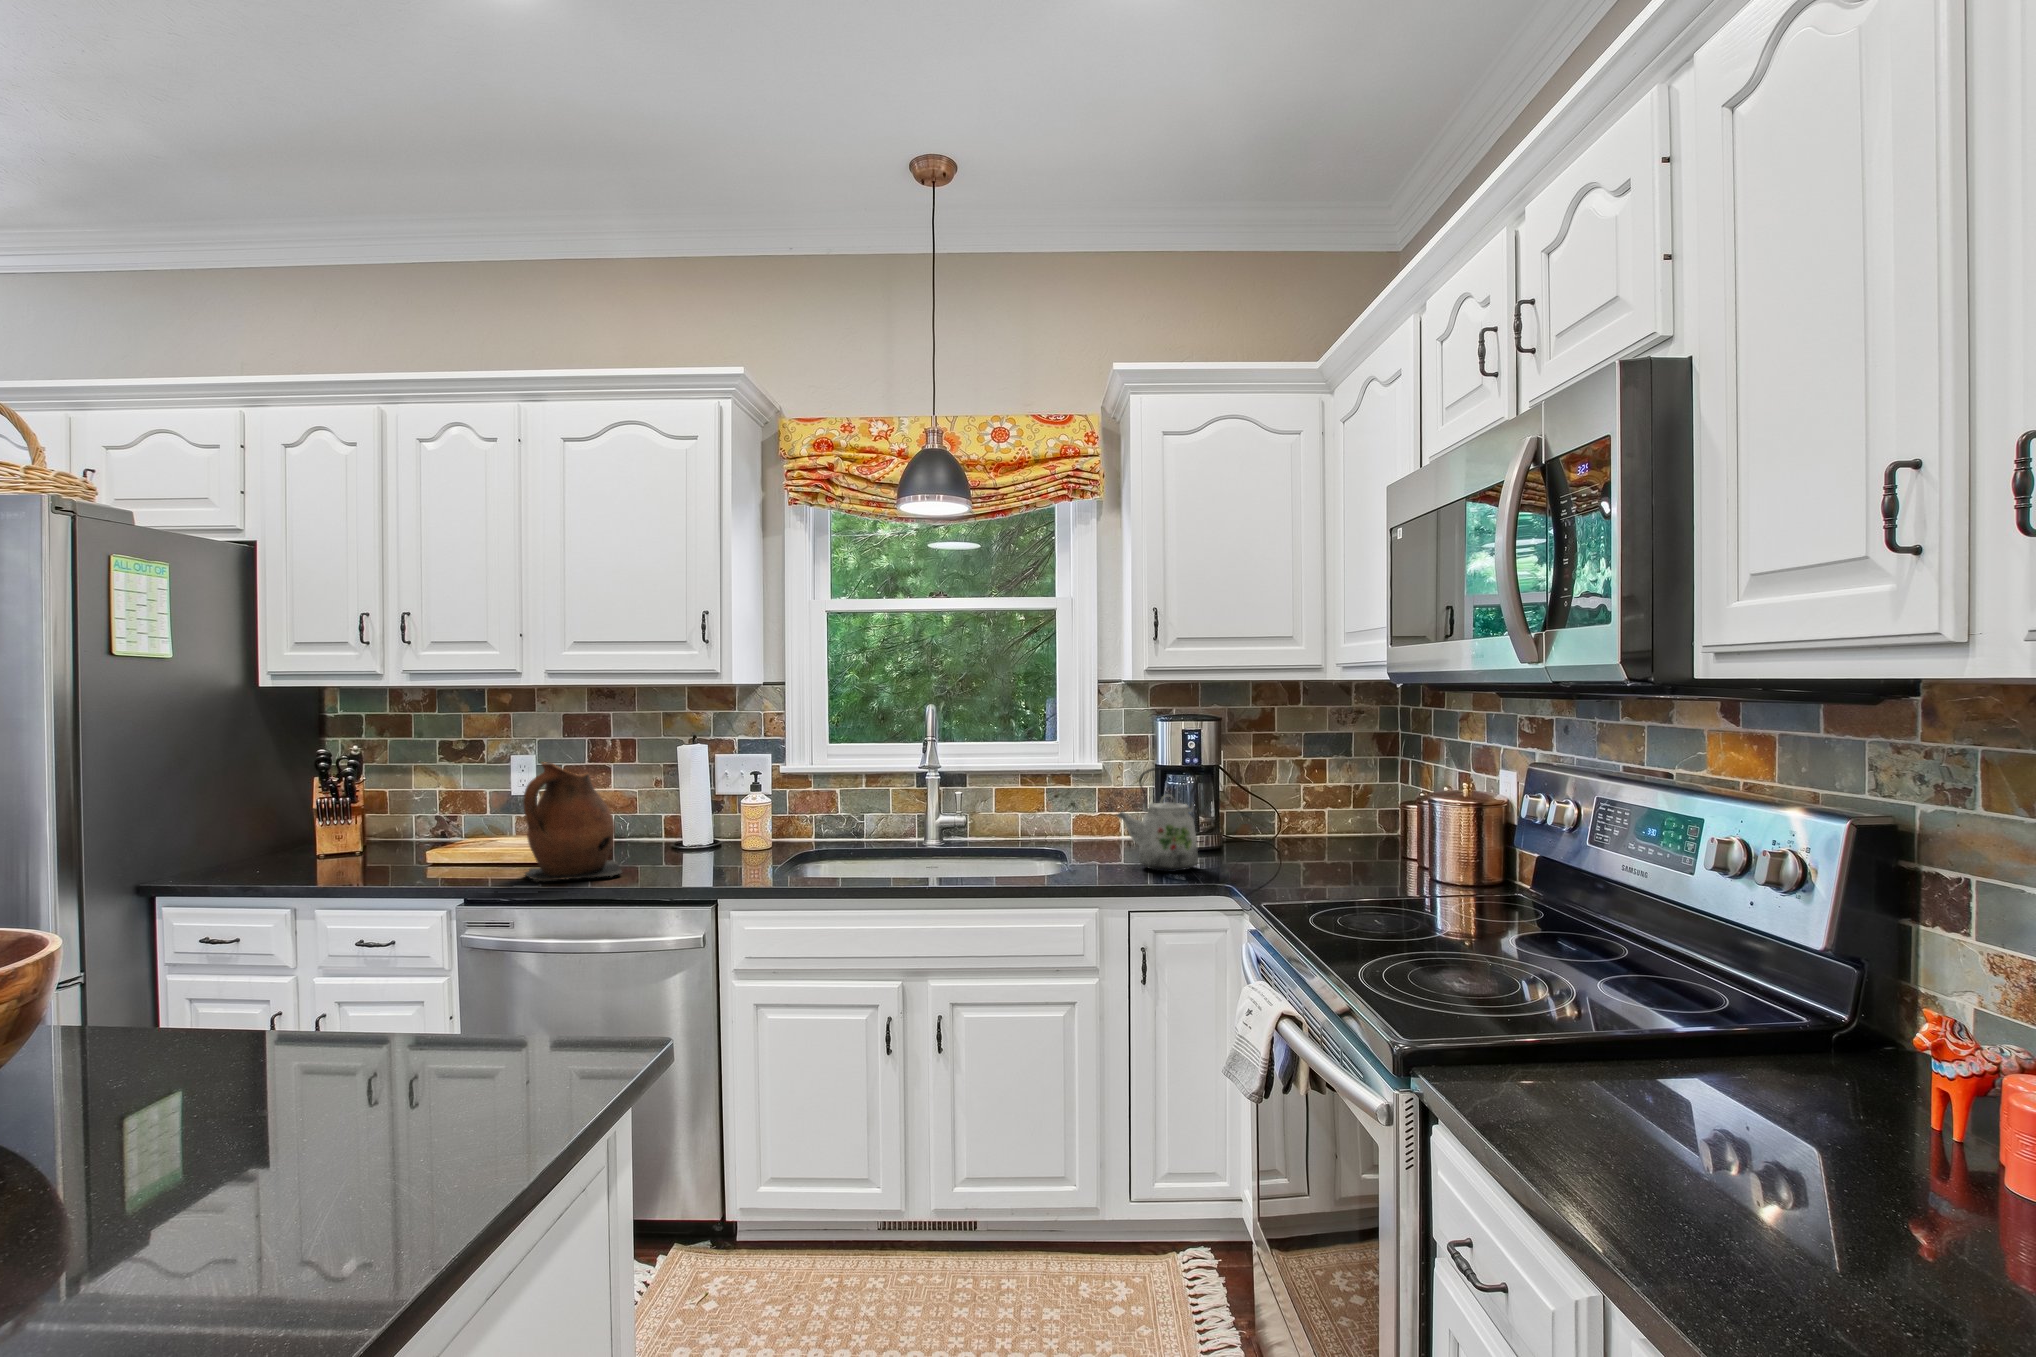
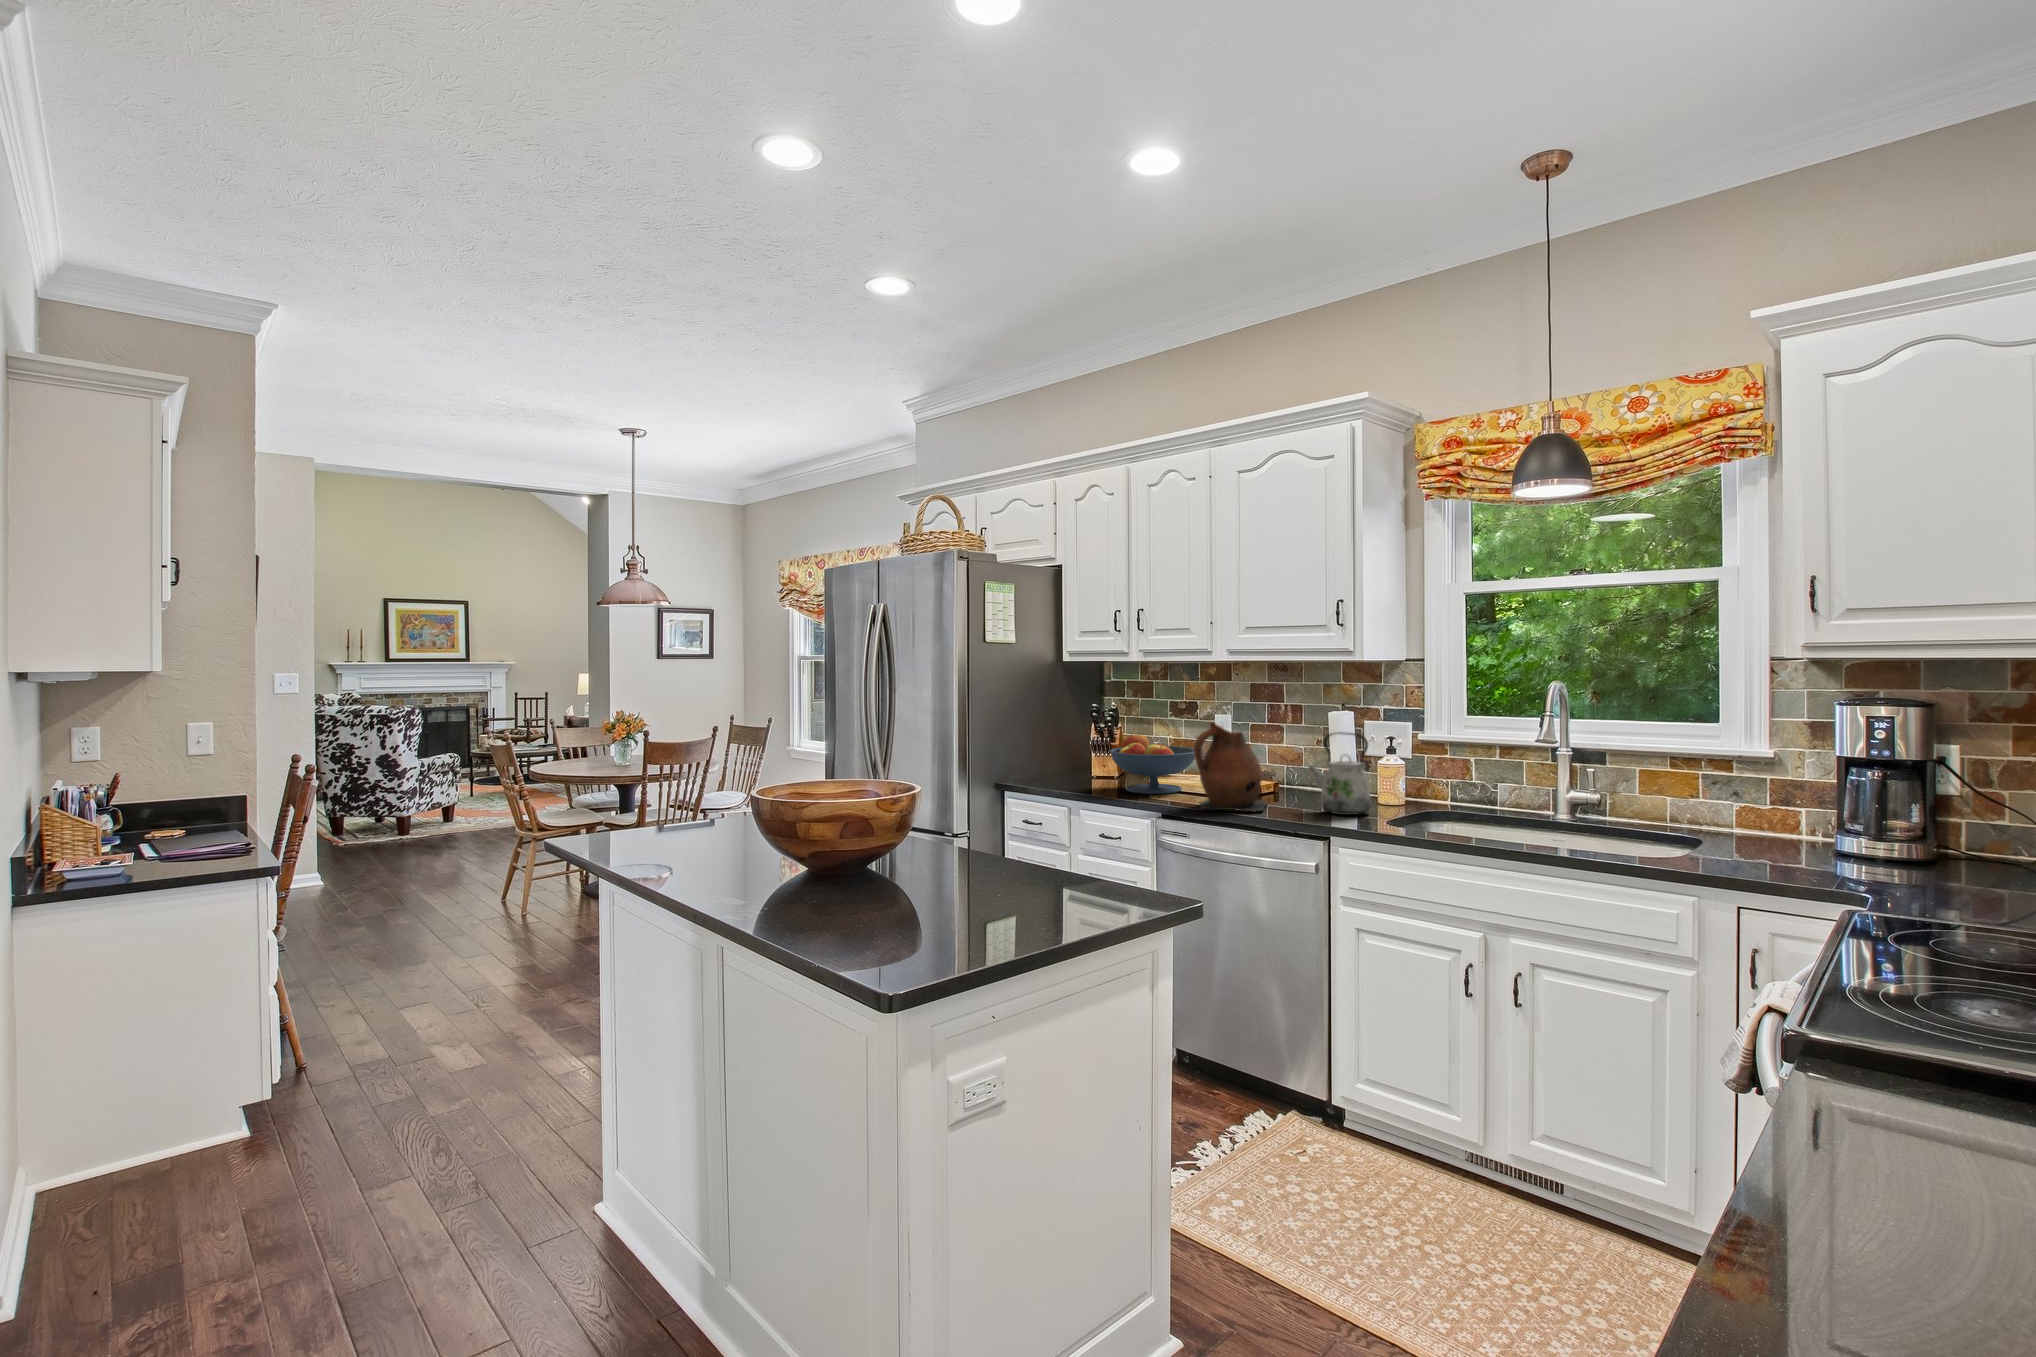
kettle: present [1117,767,1198,872] -> present [1309,732,1371,815]
fruit bowl: none [358,787,499,871] -> present [1110,734,1195,794]

